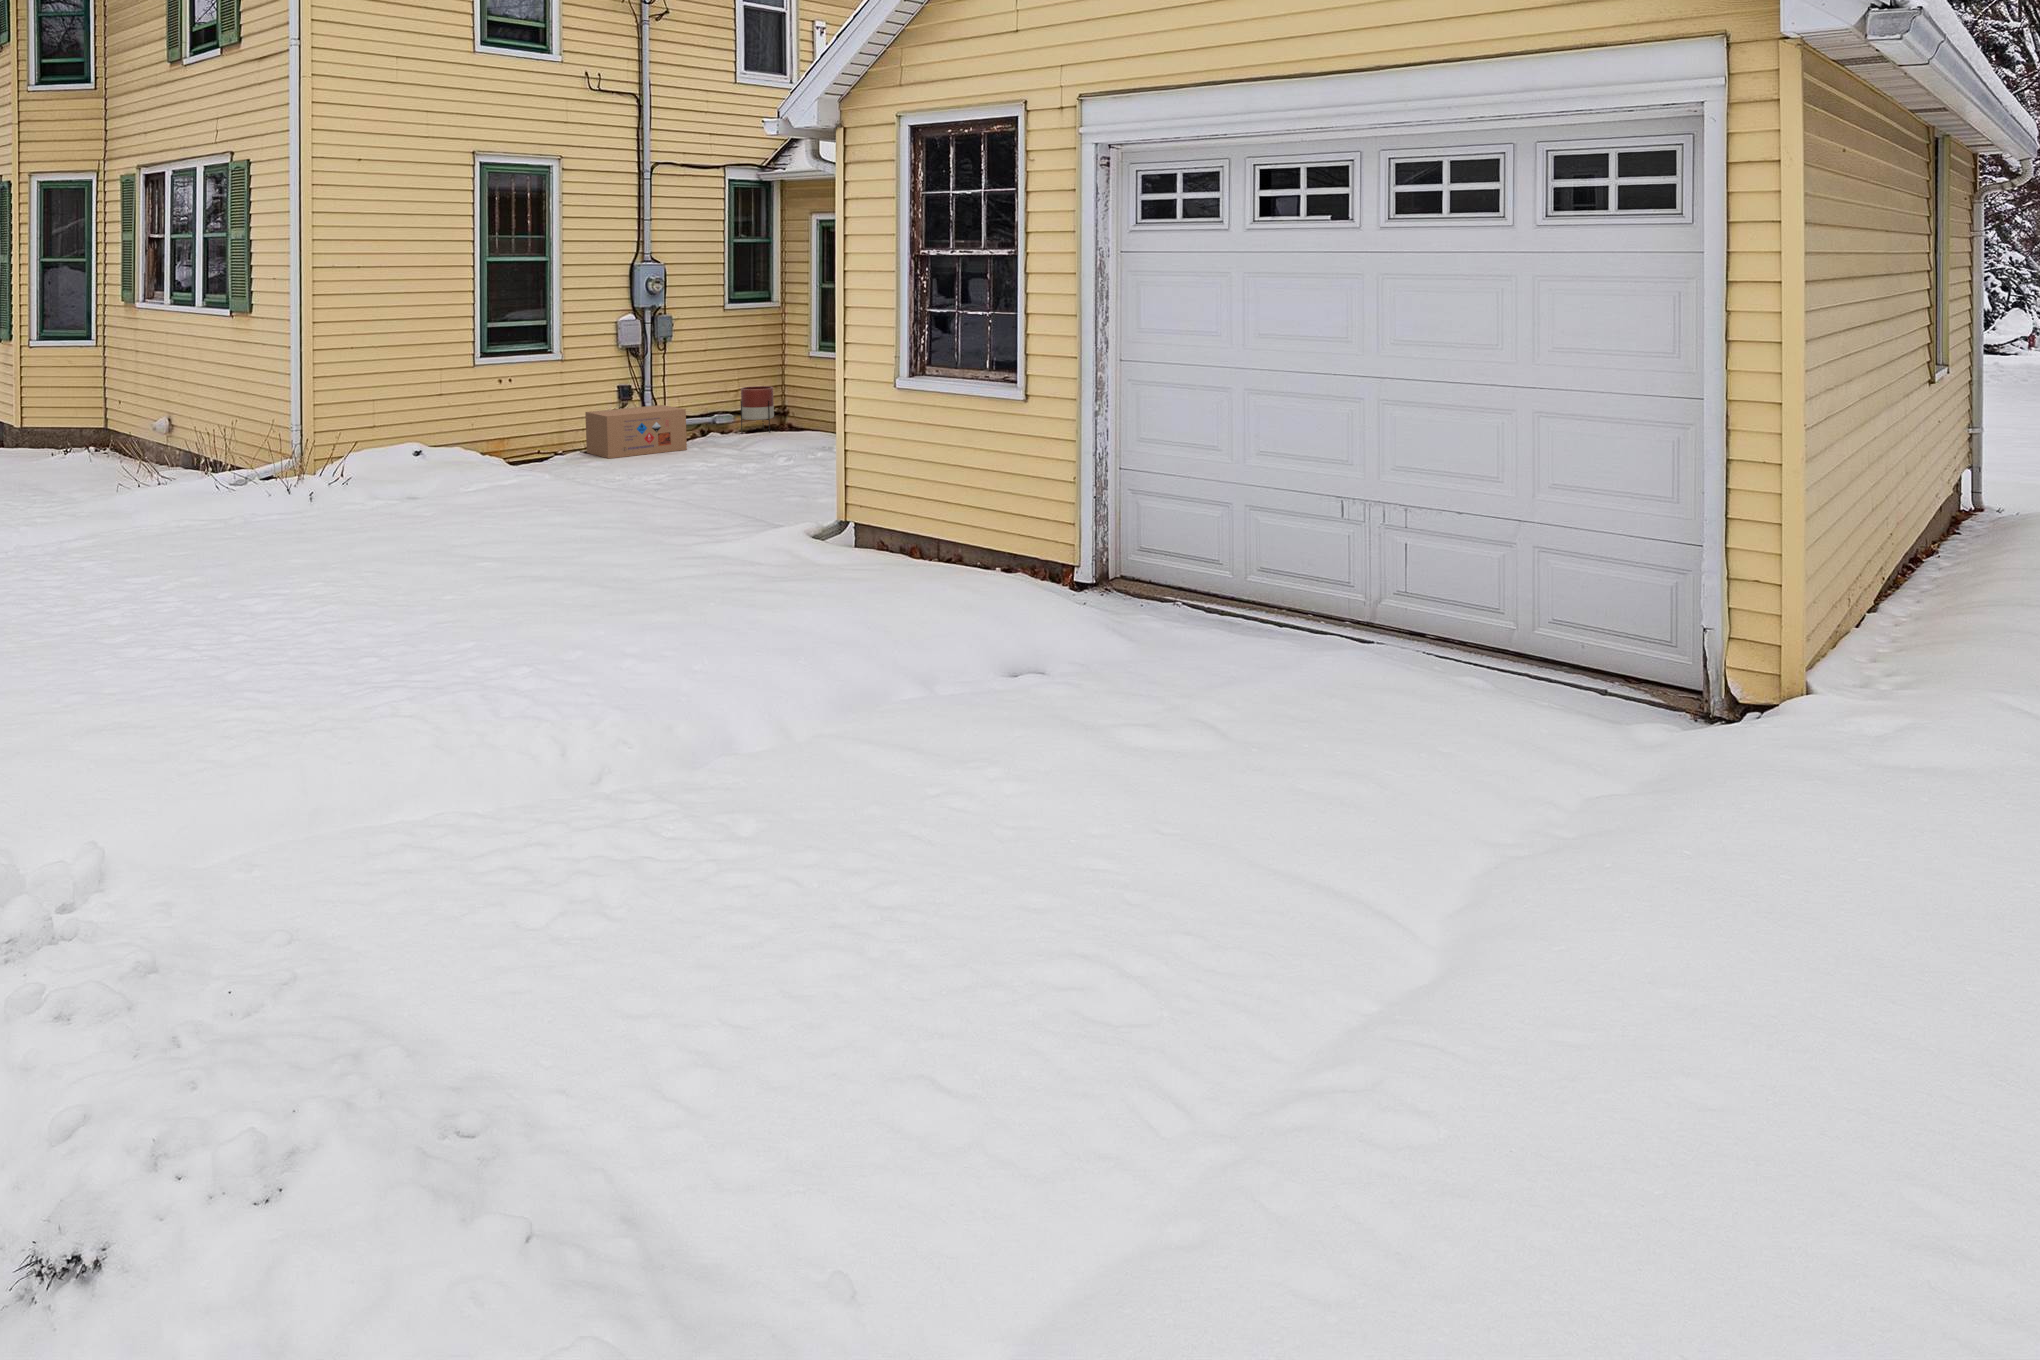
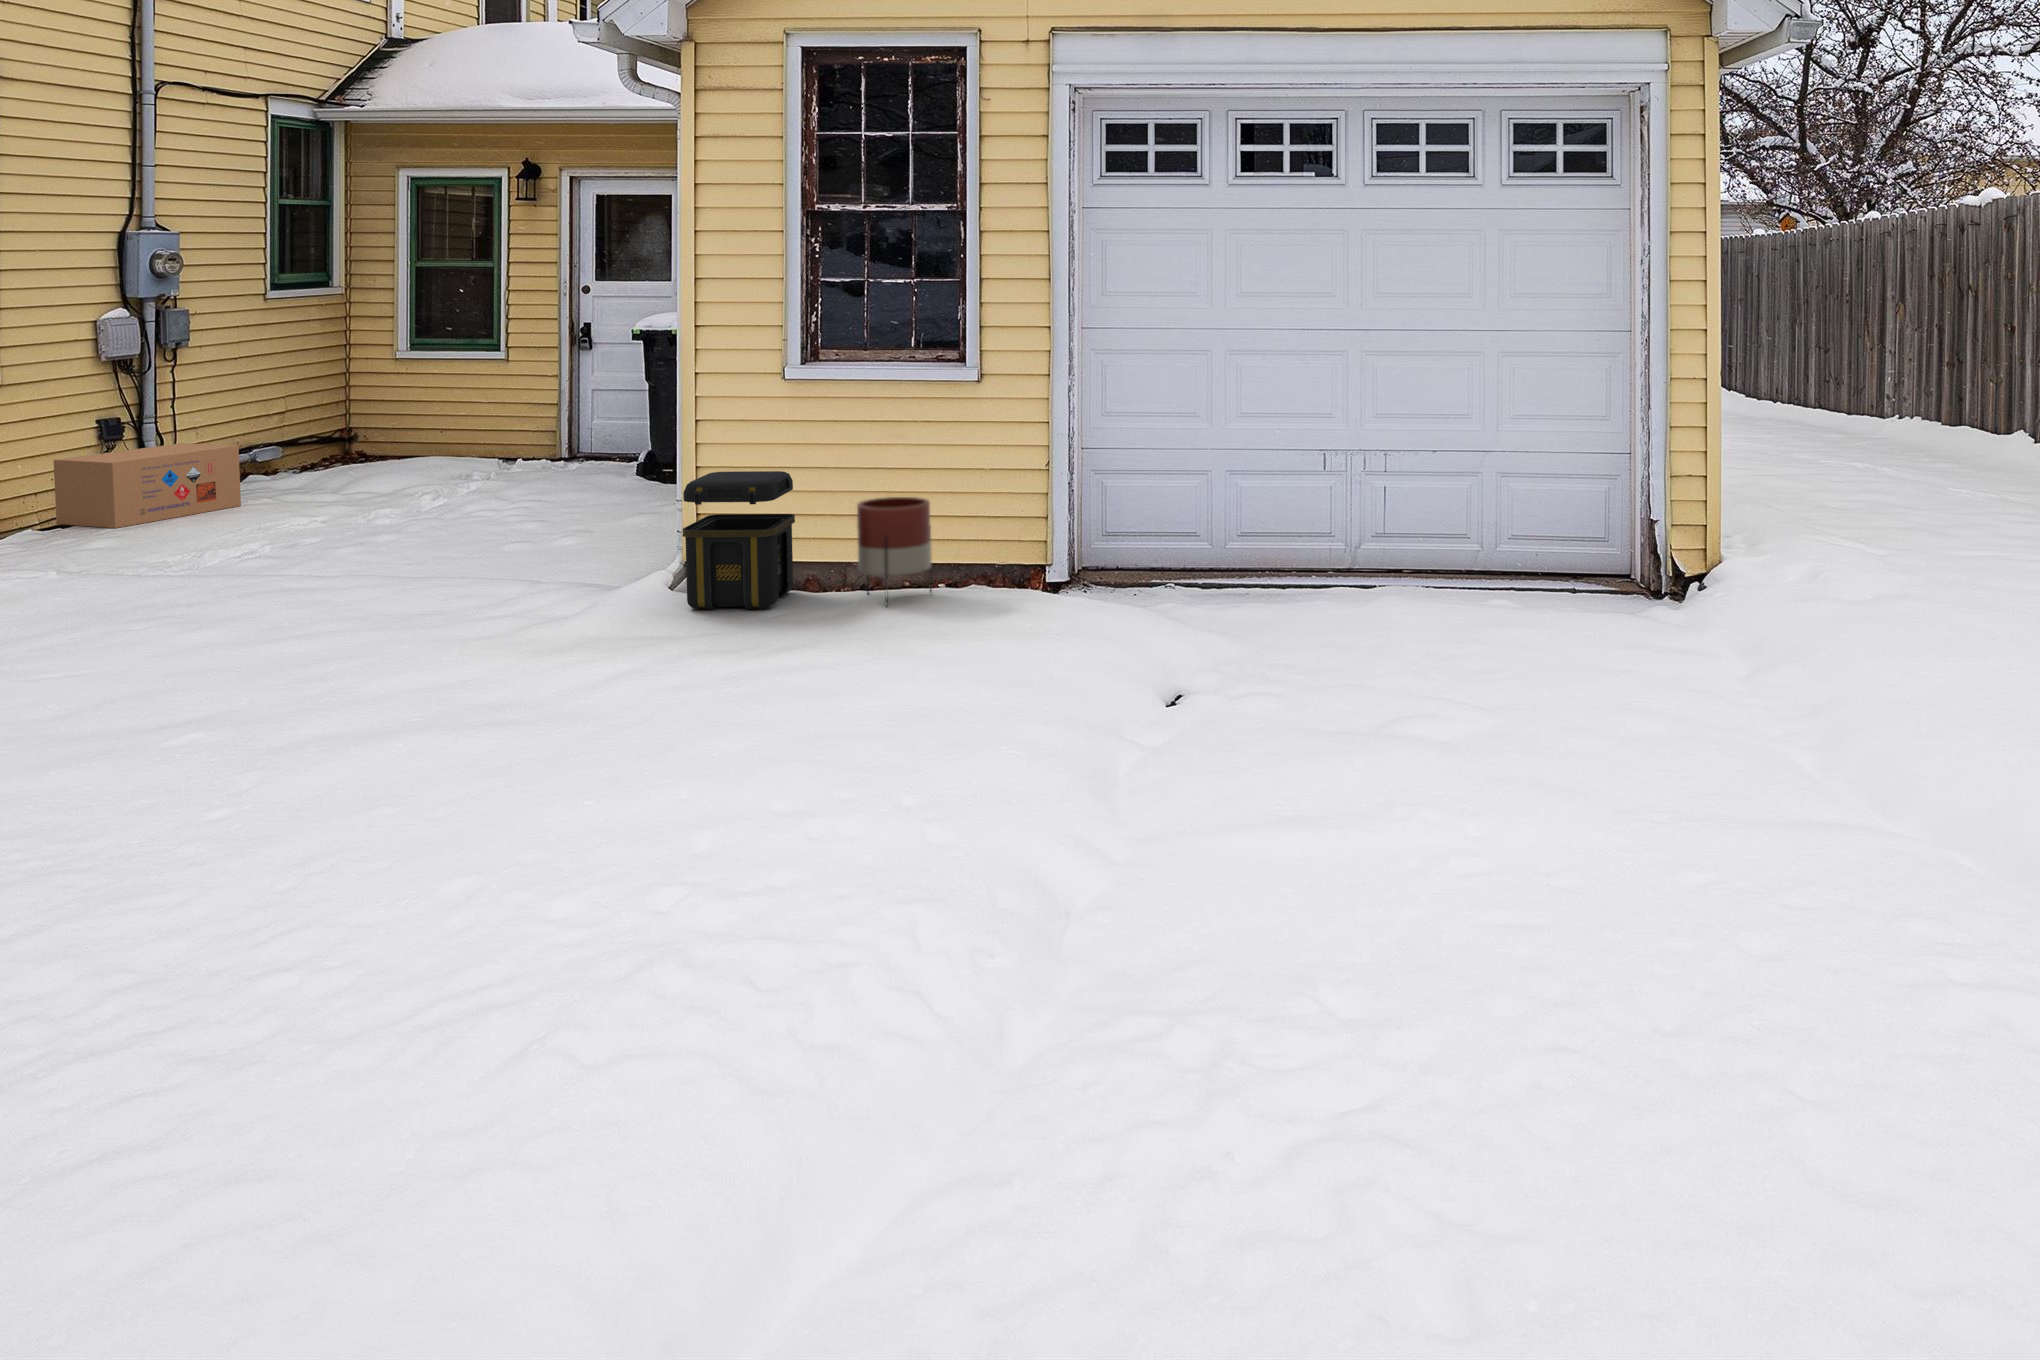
planter: present [741,386,774,433] -> present [857,497,932,593]
toolbox: none [809,457,898,565] -> present [682,471,795,609]

